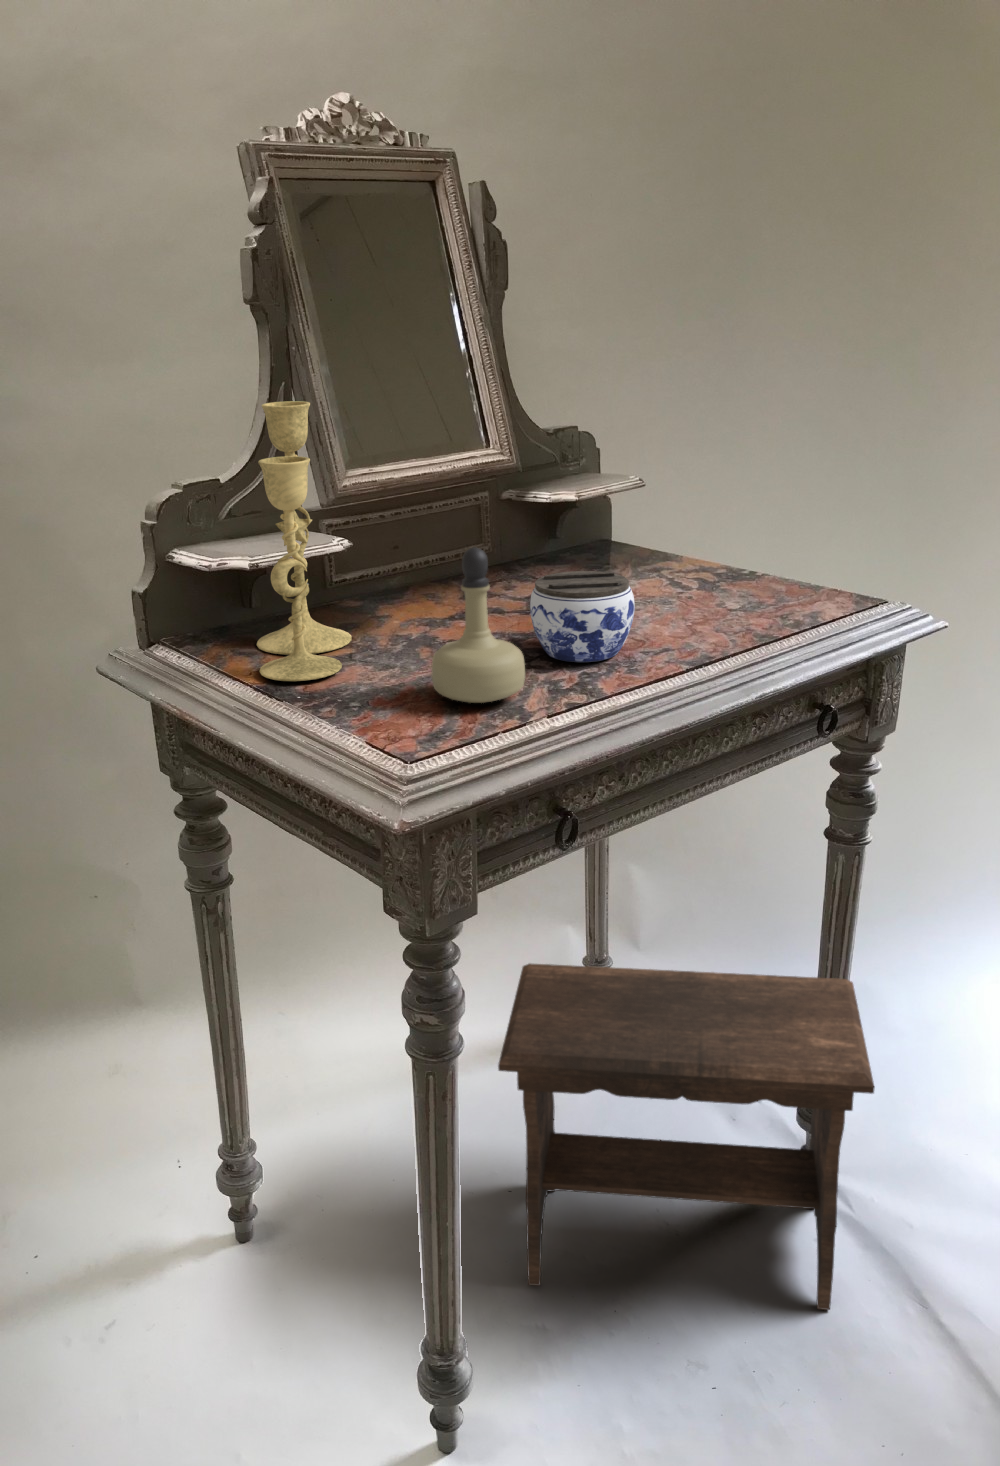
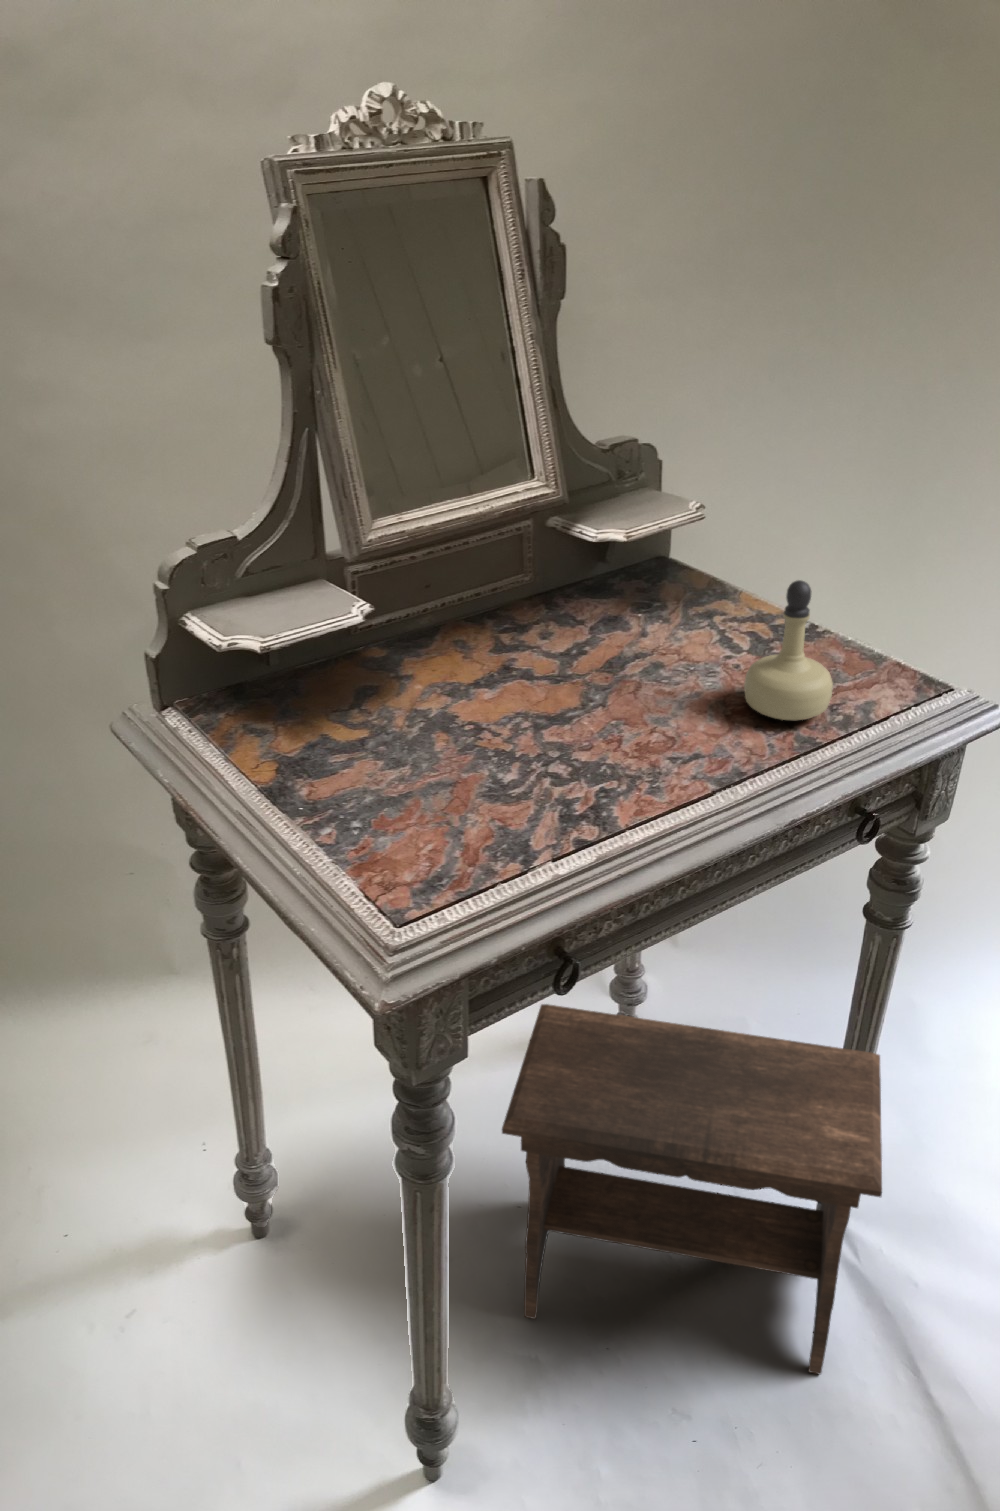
candlestick: present [257,401,351,681] -> none [263,469,366,785]
perfume bottle: present [431,547,525,703] -> present [744,580,833,720]
jar: present [530,571,635,662] -> none [553,665,665,773]

